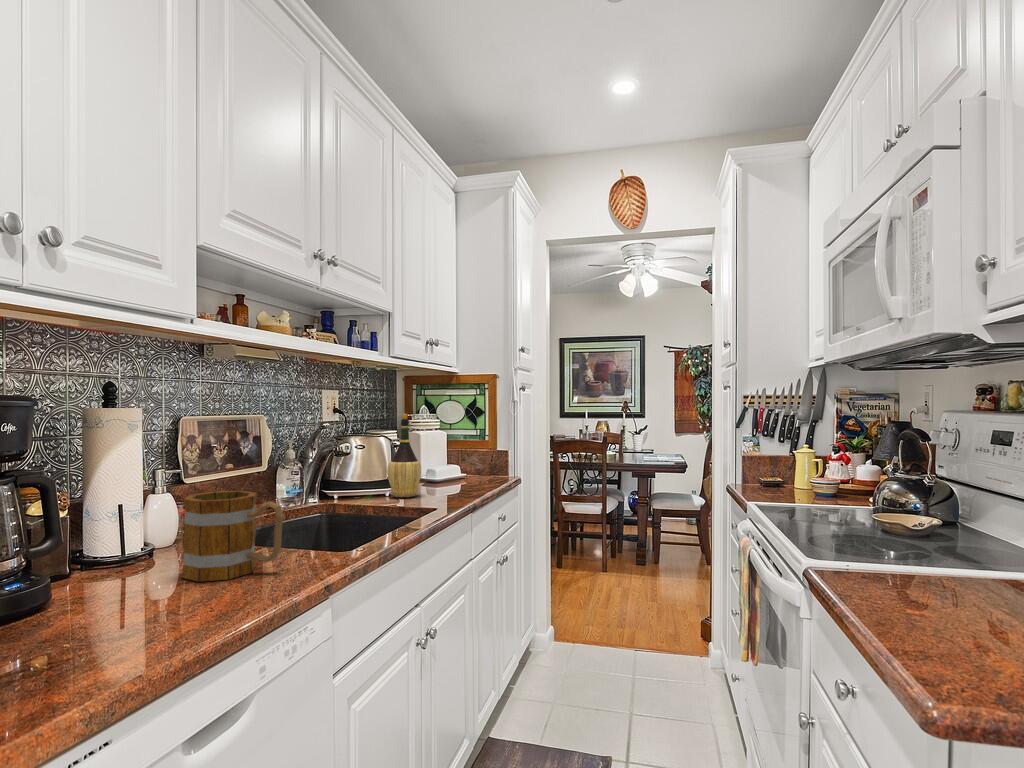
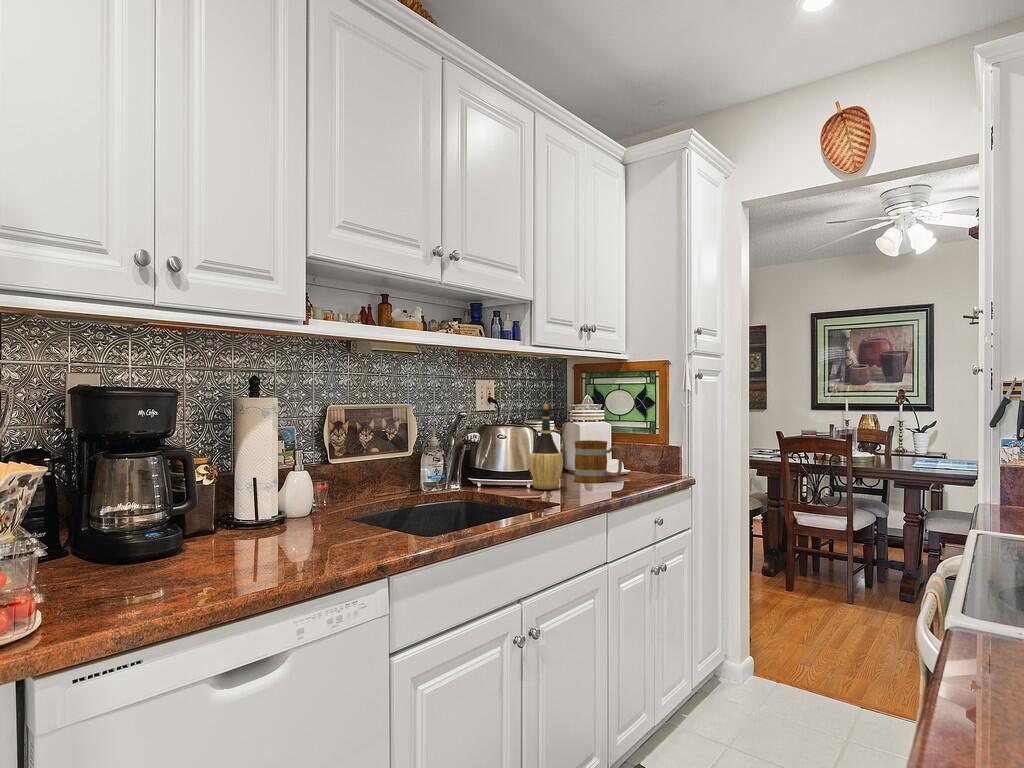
mug: present [182,491,283,582] -> present [575,440,623,483]

